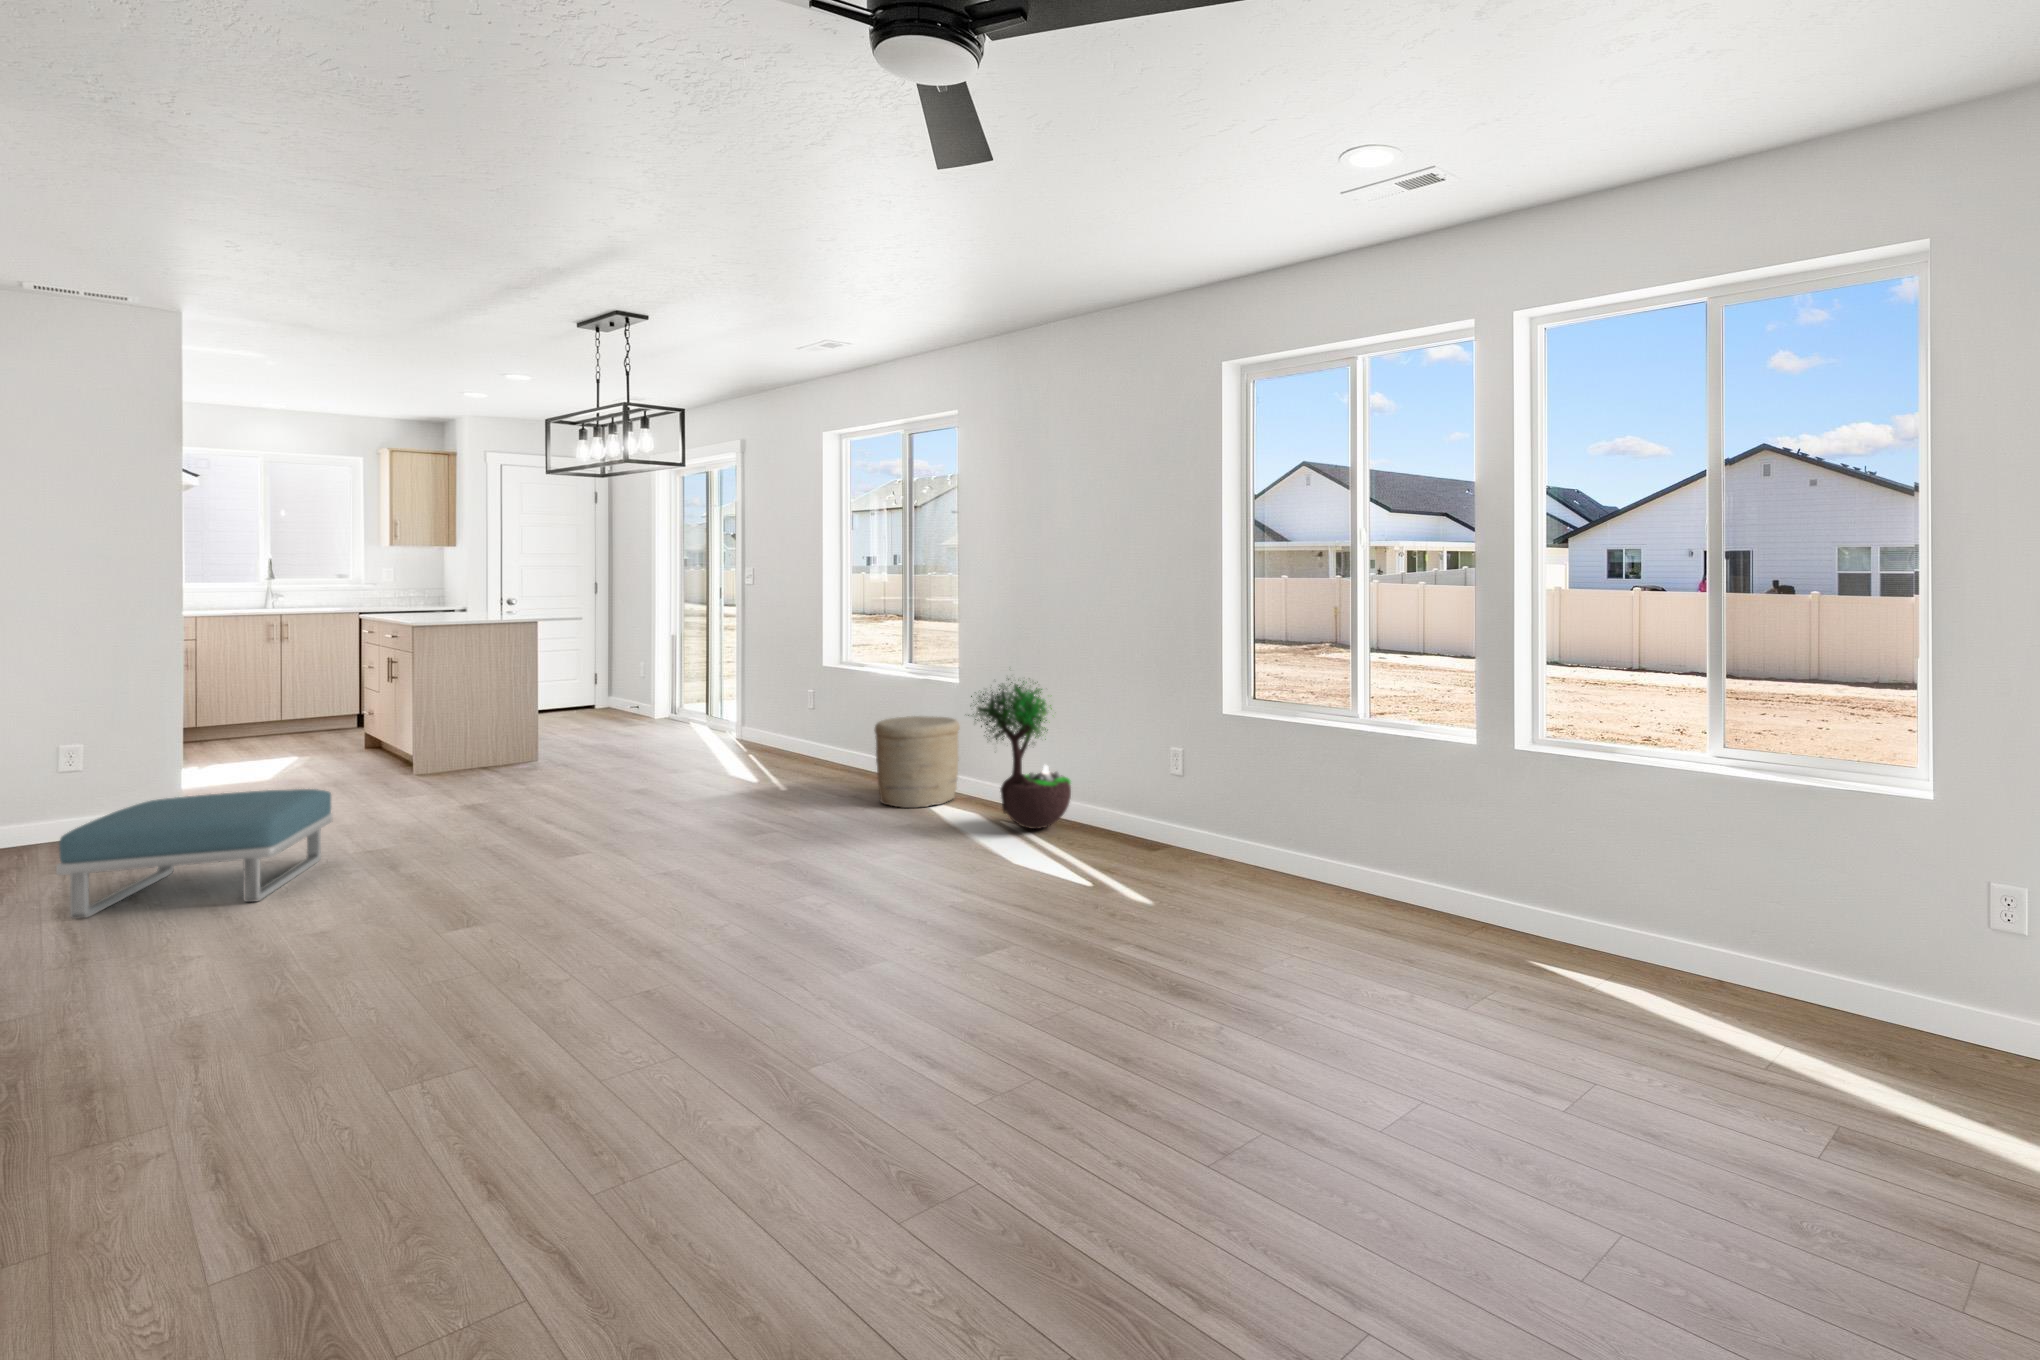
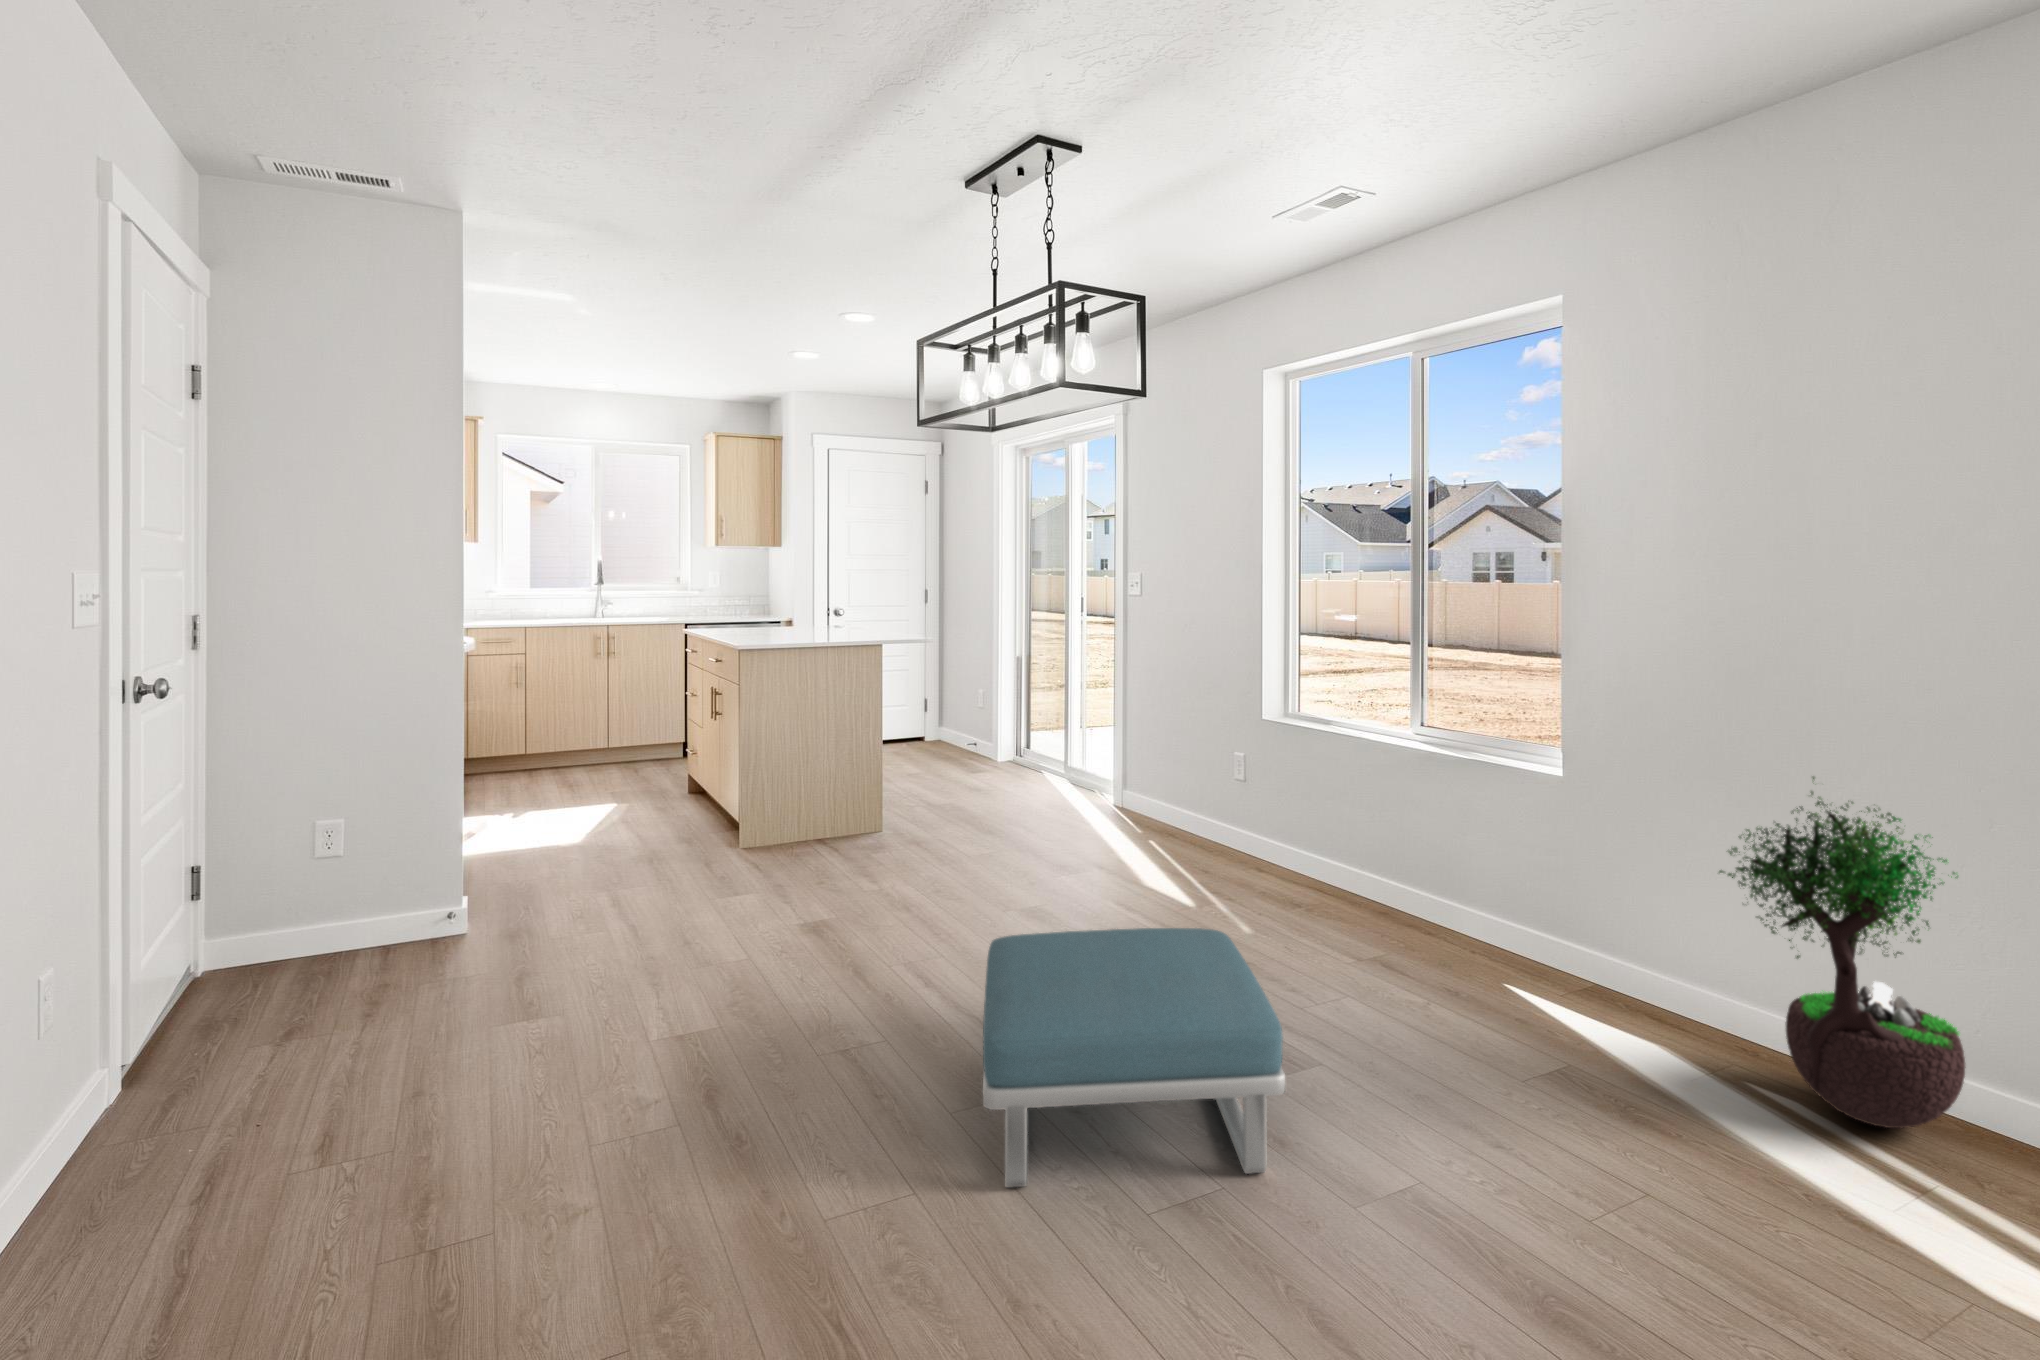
woven basket: present [874,716,960,808] -> none [1434,828,1592,1010]
footstool: present [56,789,332,919] -> present [983,928,1285,1187]

